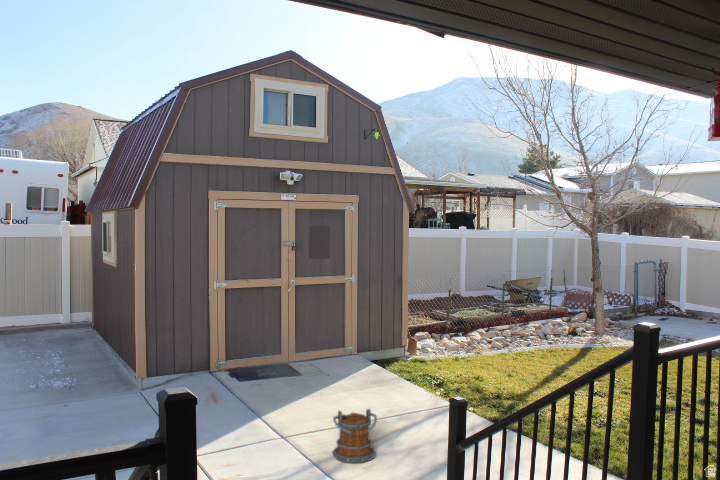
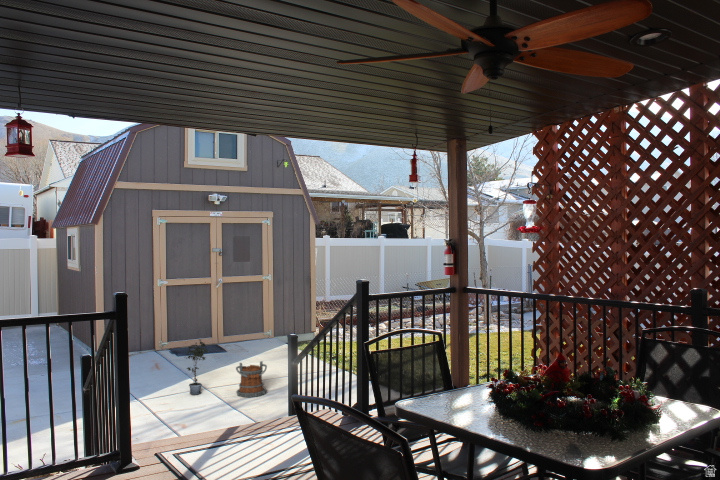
potted plant: none [258,374,294,454] -> present [187,340,208,395]

